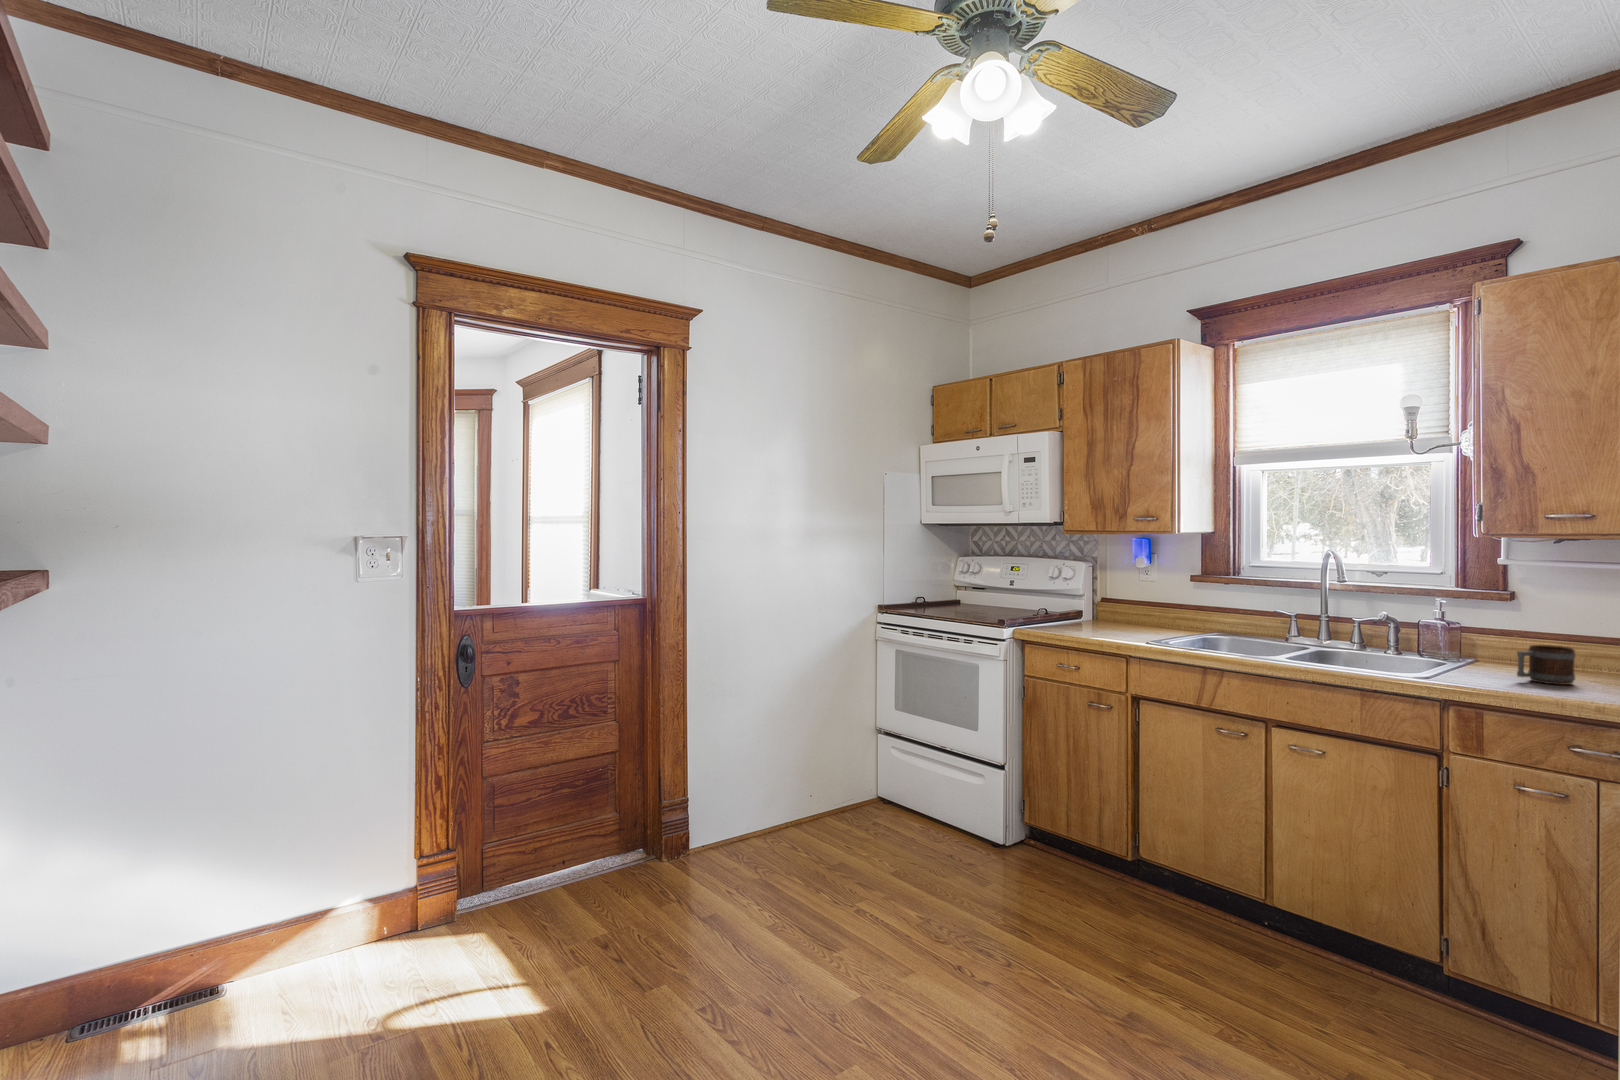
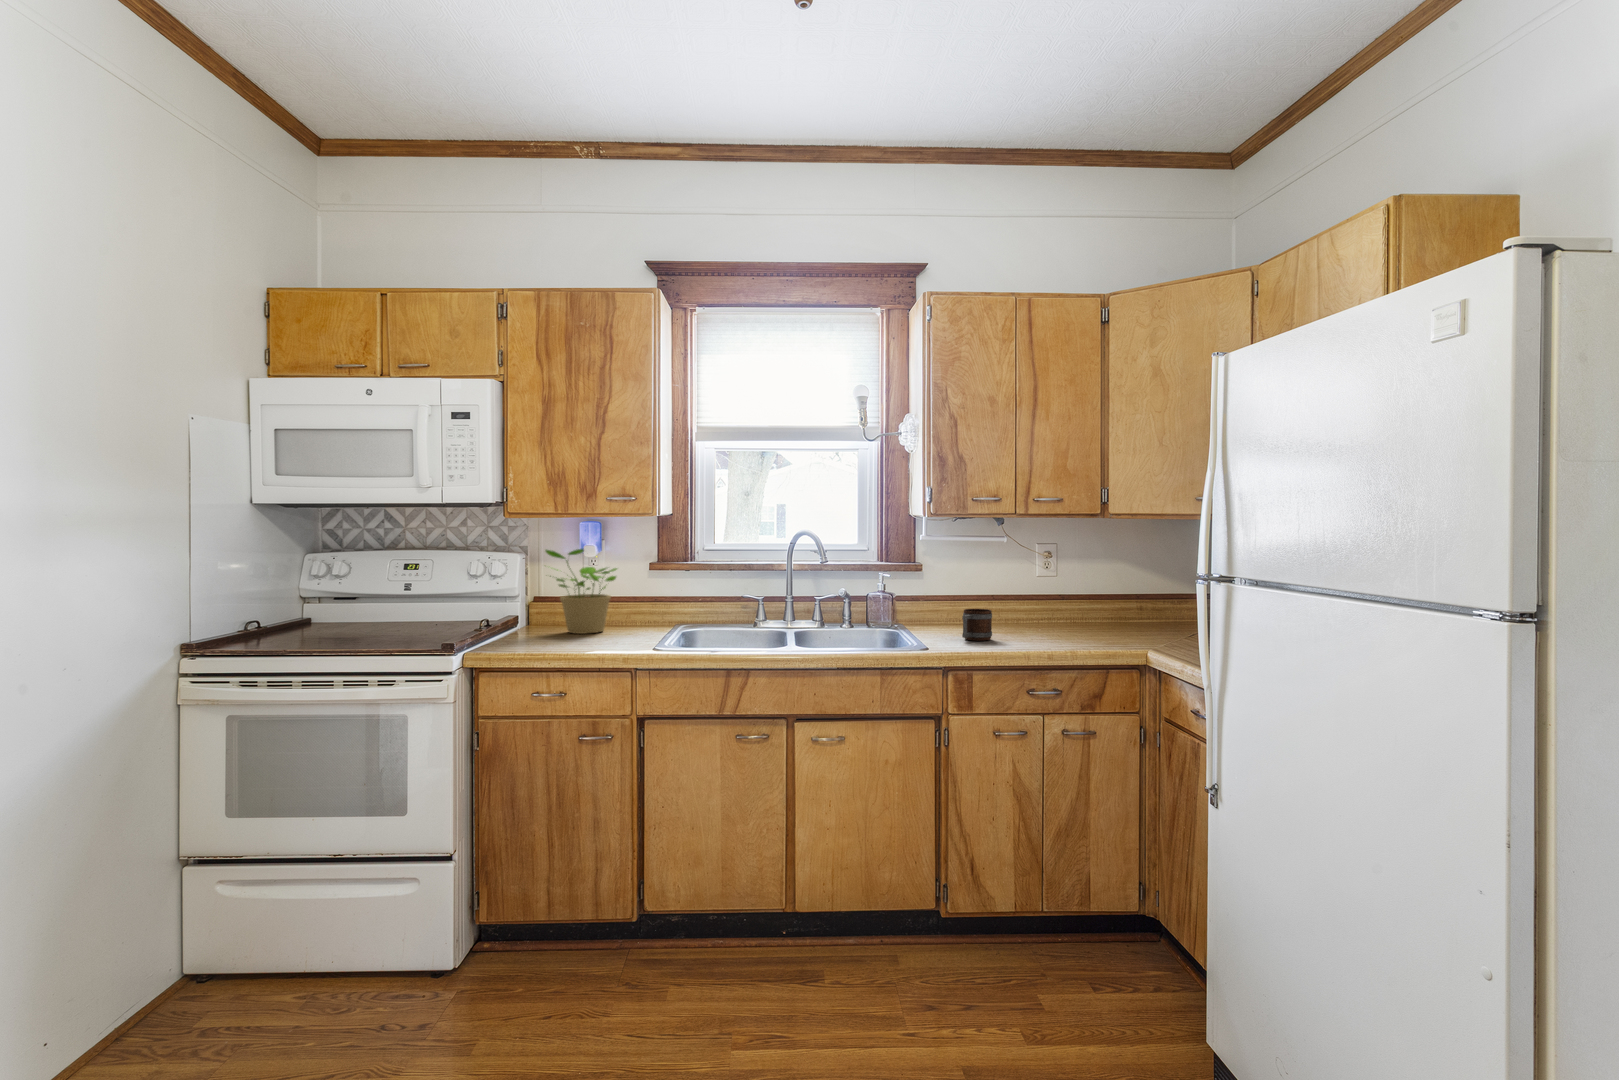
potted plant: none [1100,558,1163,628] -> present [546,549,617,634]

